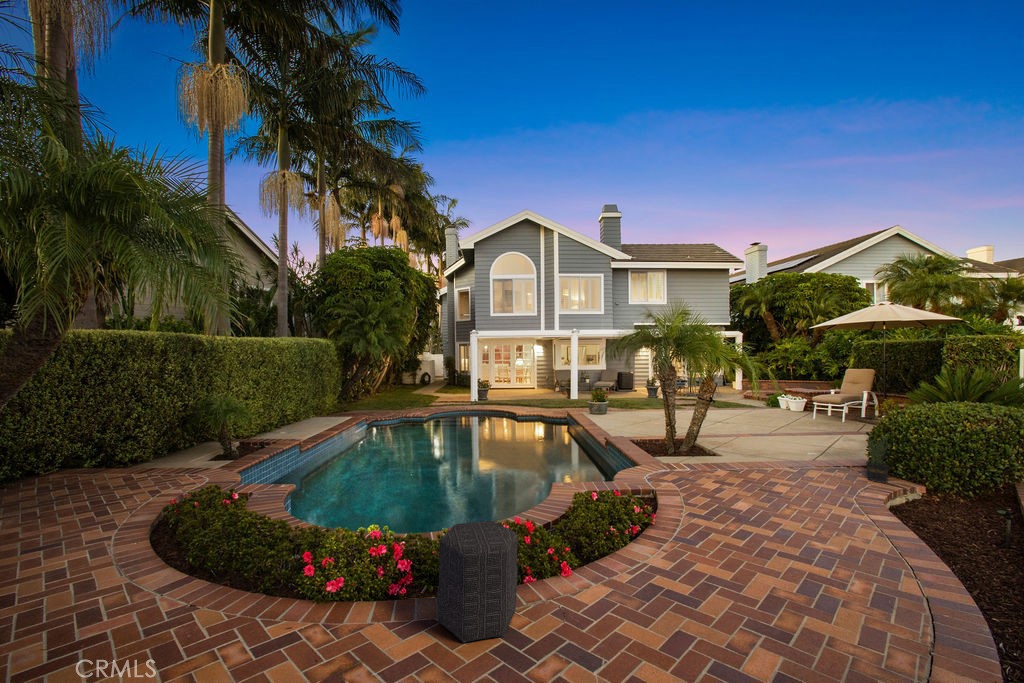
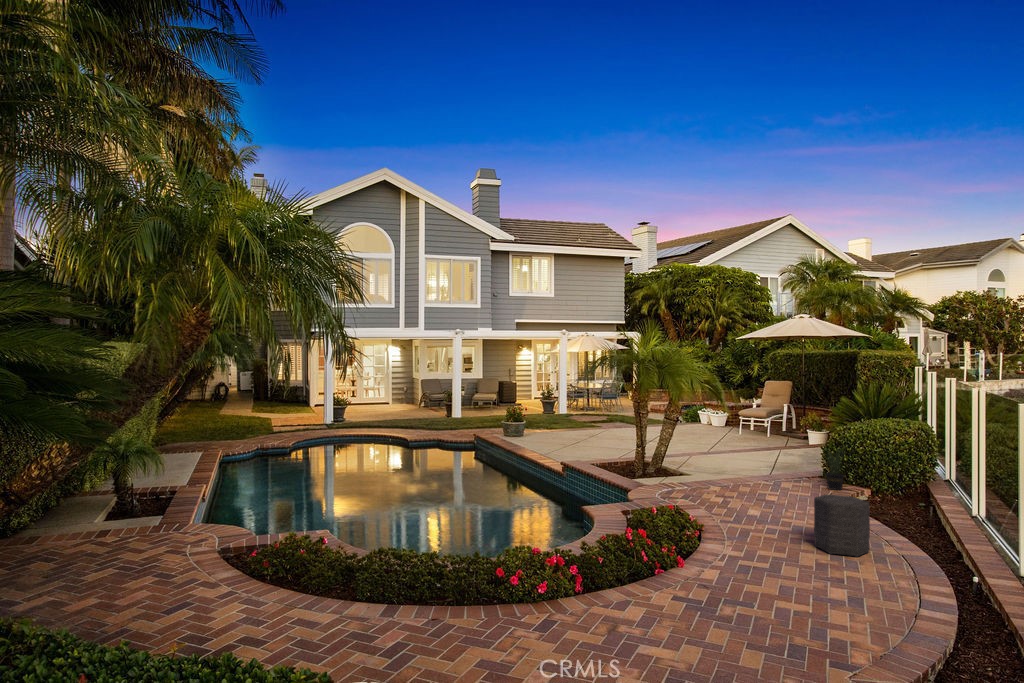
ottoman: present [438,521,518,643] -> present [814,495,870,557]

